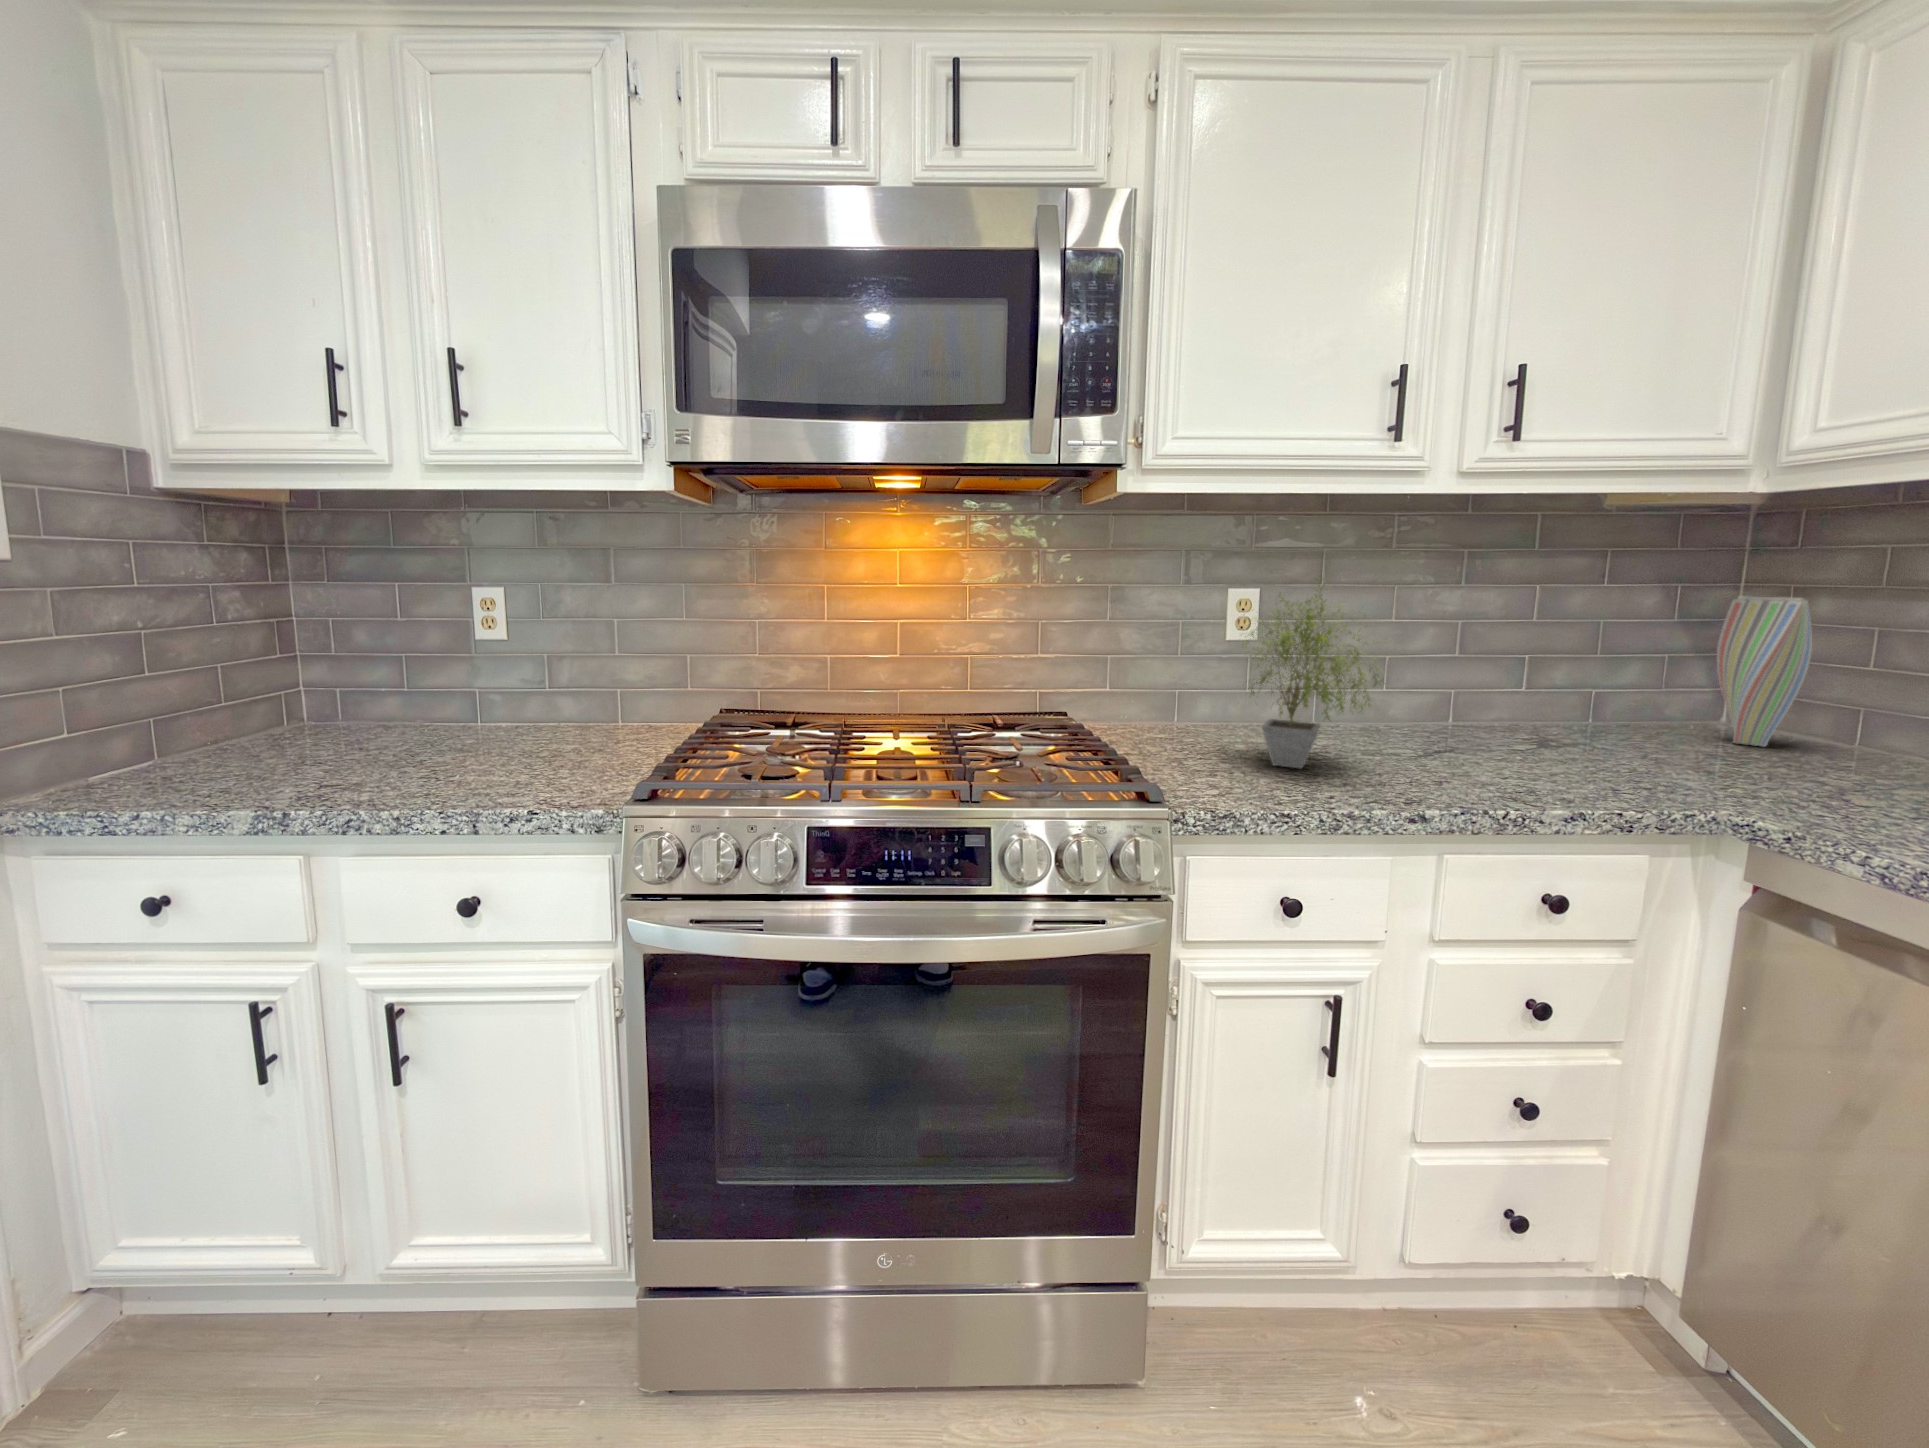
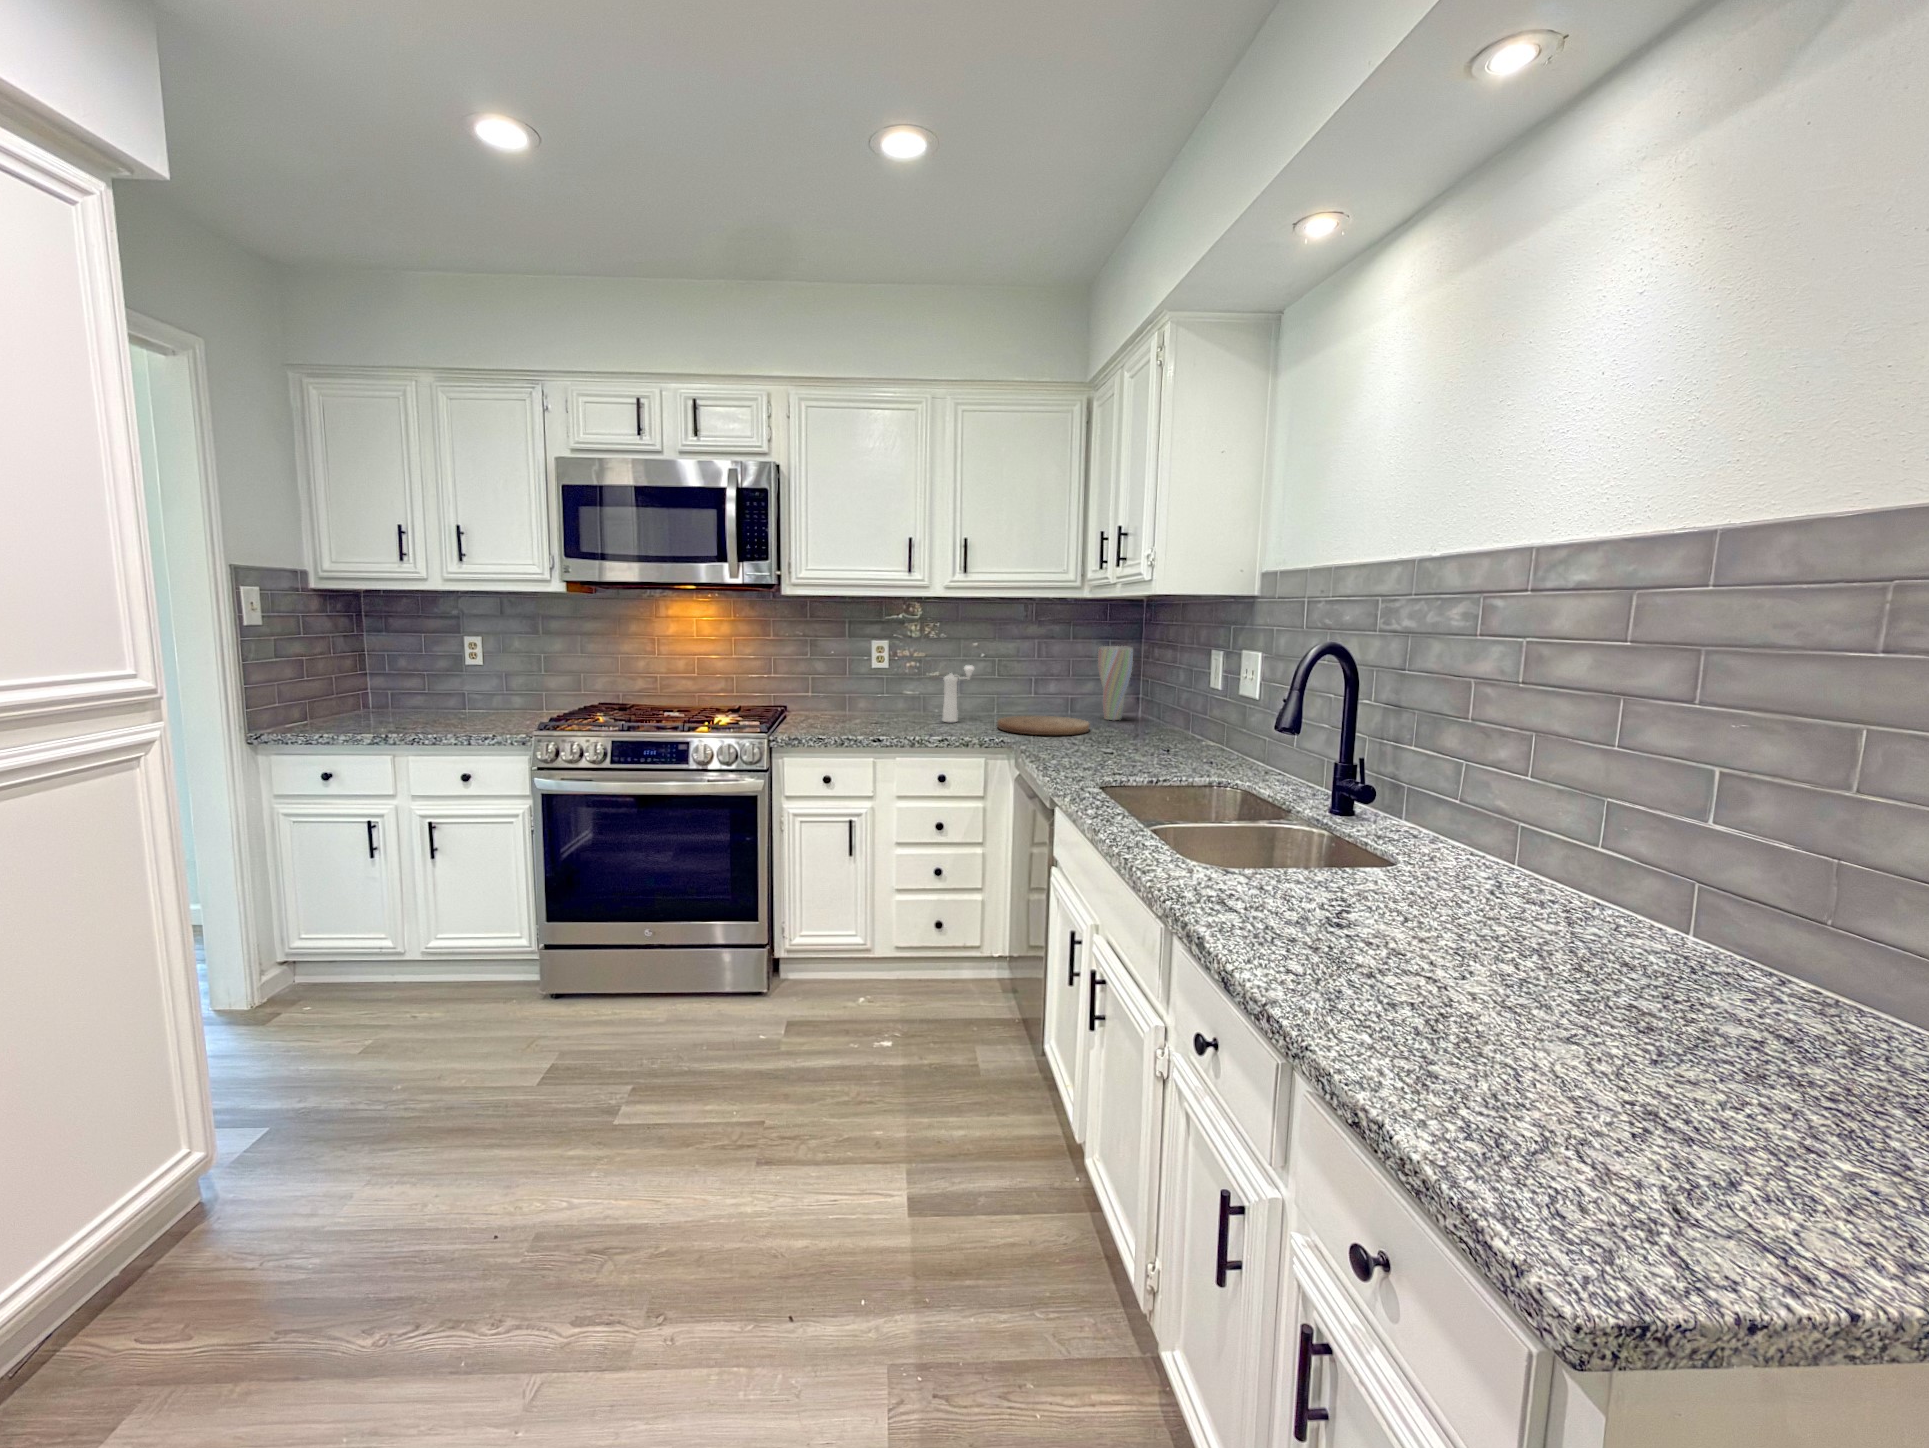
potted plant: present [1241,580,1385,768] -> none [832,636,904,726]
pepper mill: none [1428,638,1481,756] -> present [943,665,974,722]
cutting board: none [1574,740,1841,800] -> present [997,716,1089,735]

